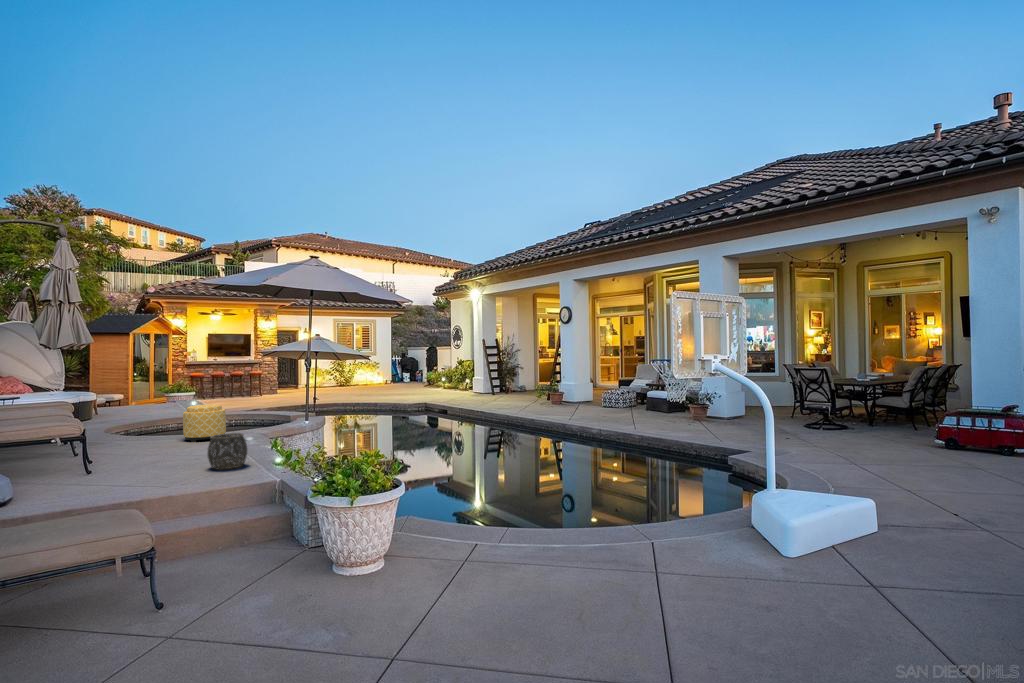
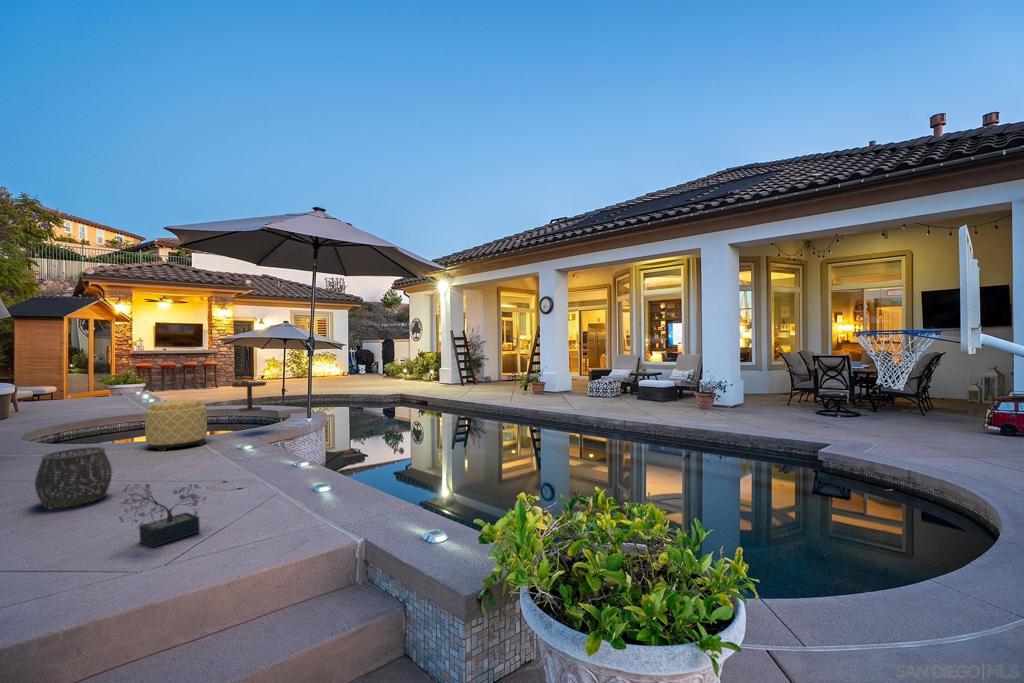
side table: none [245,390,270,435] -> present [232,380,266,412]
woven basket: present [208,433,247,469] -> present [35,447,112,508]
decorative plant: none [156,449,203,484] -> present [119,484,206,547]

